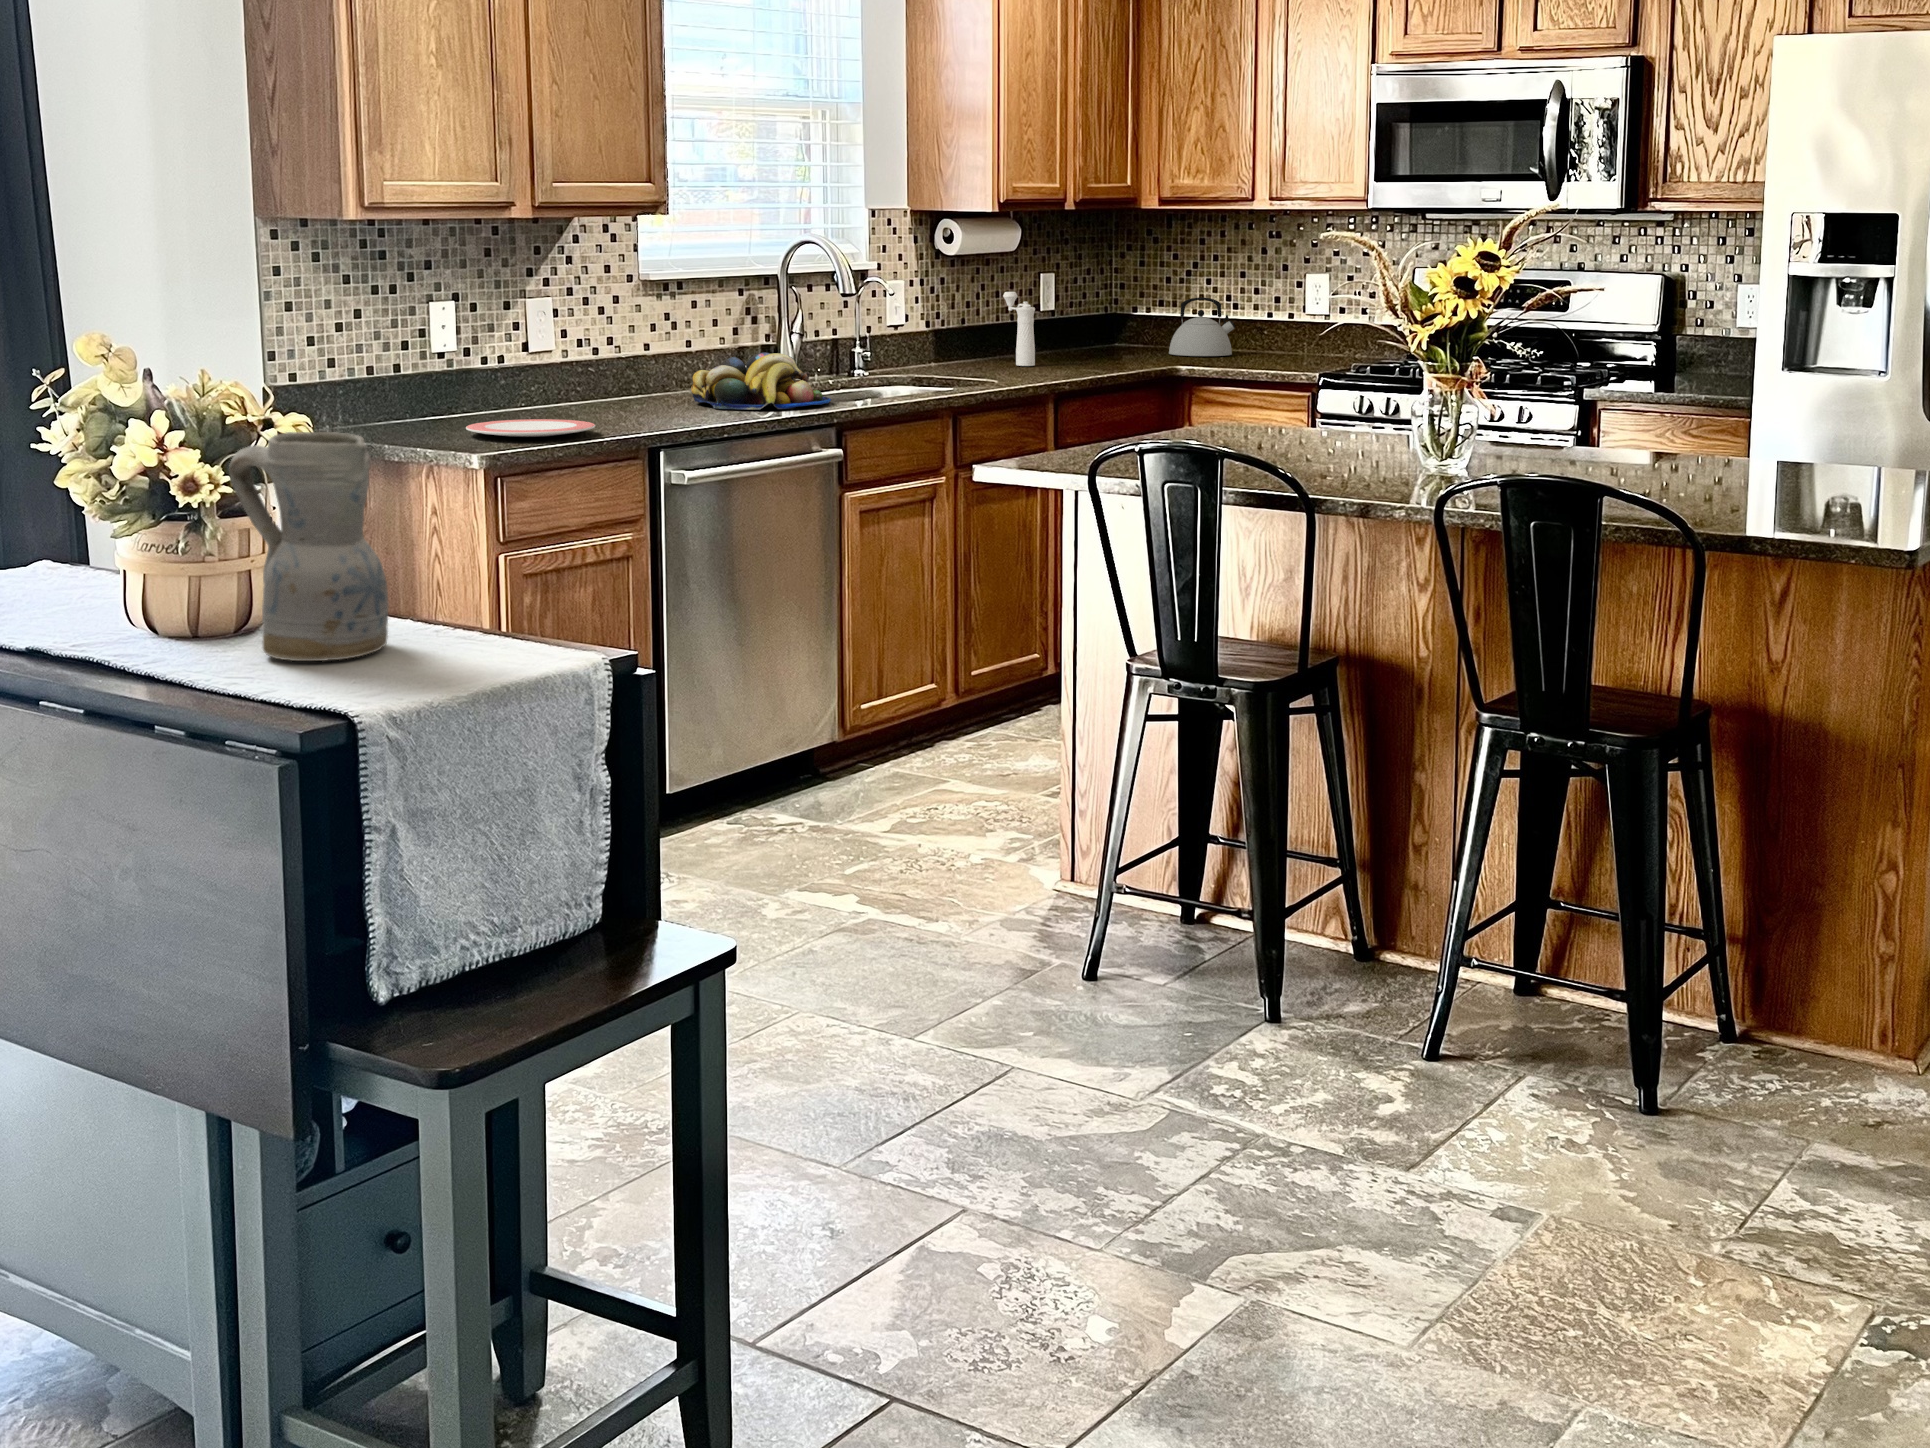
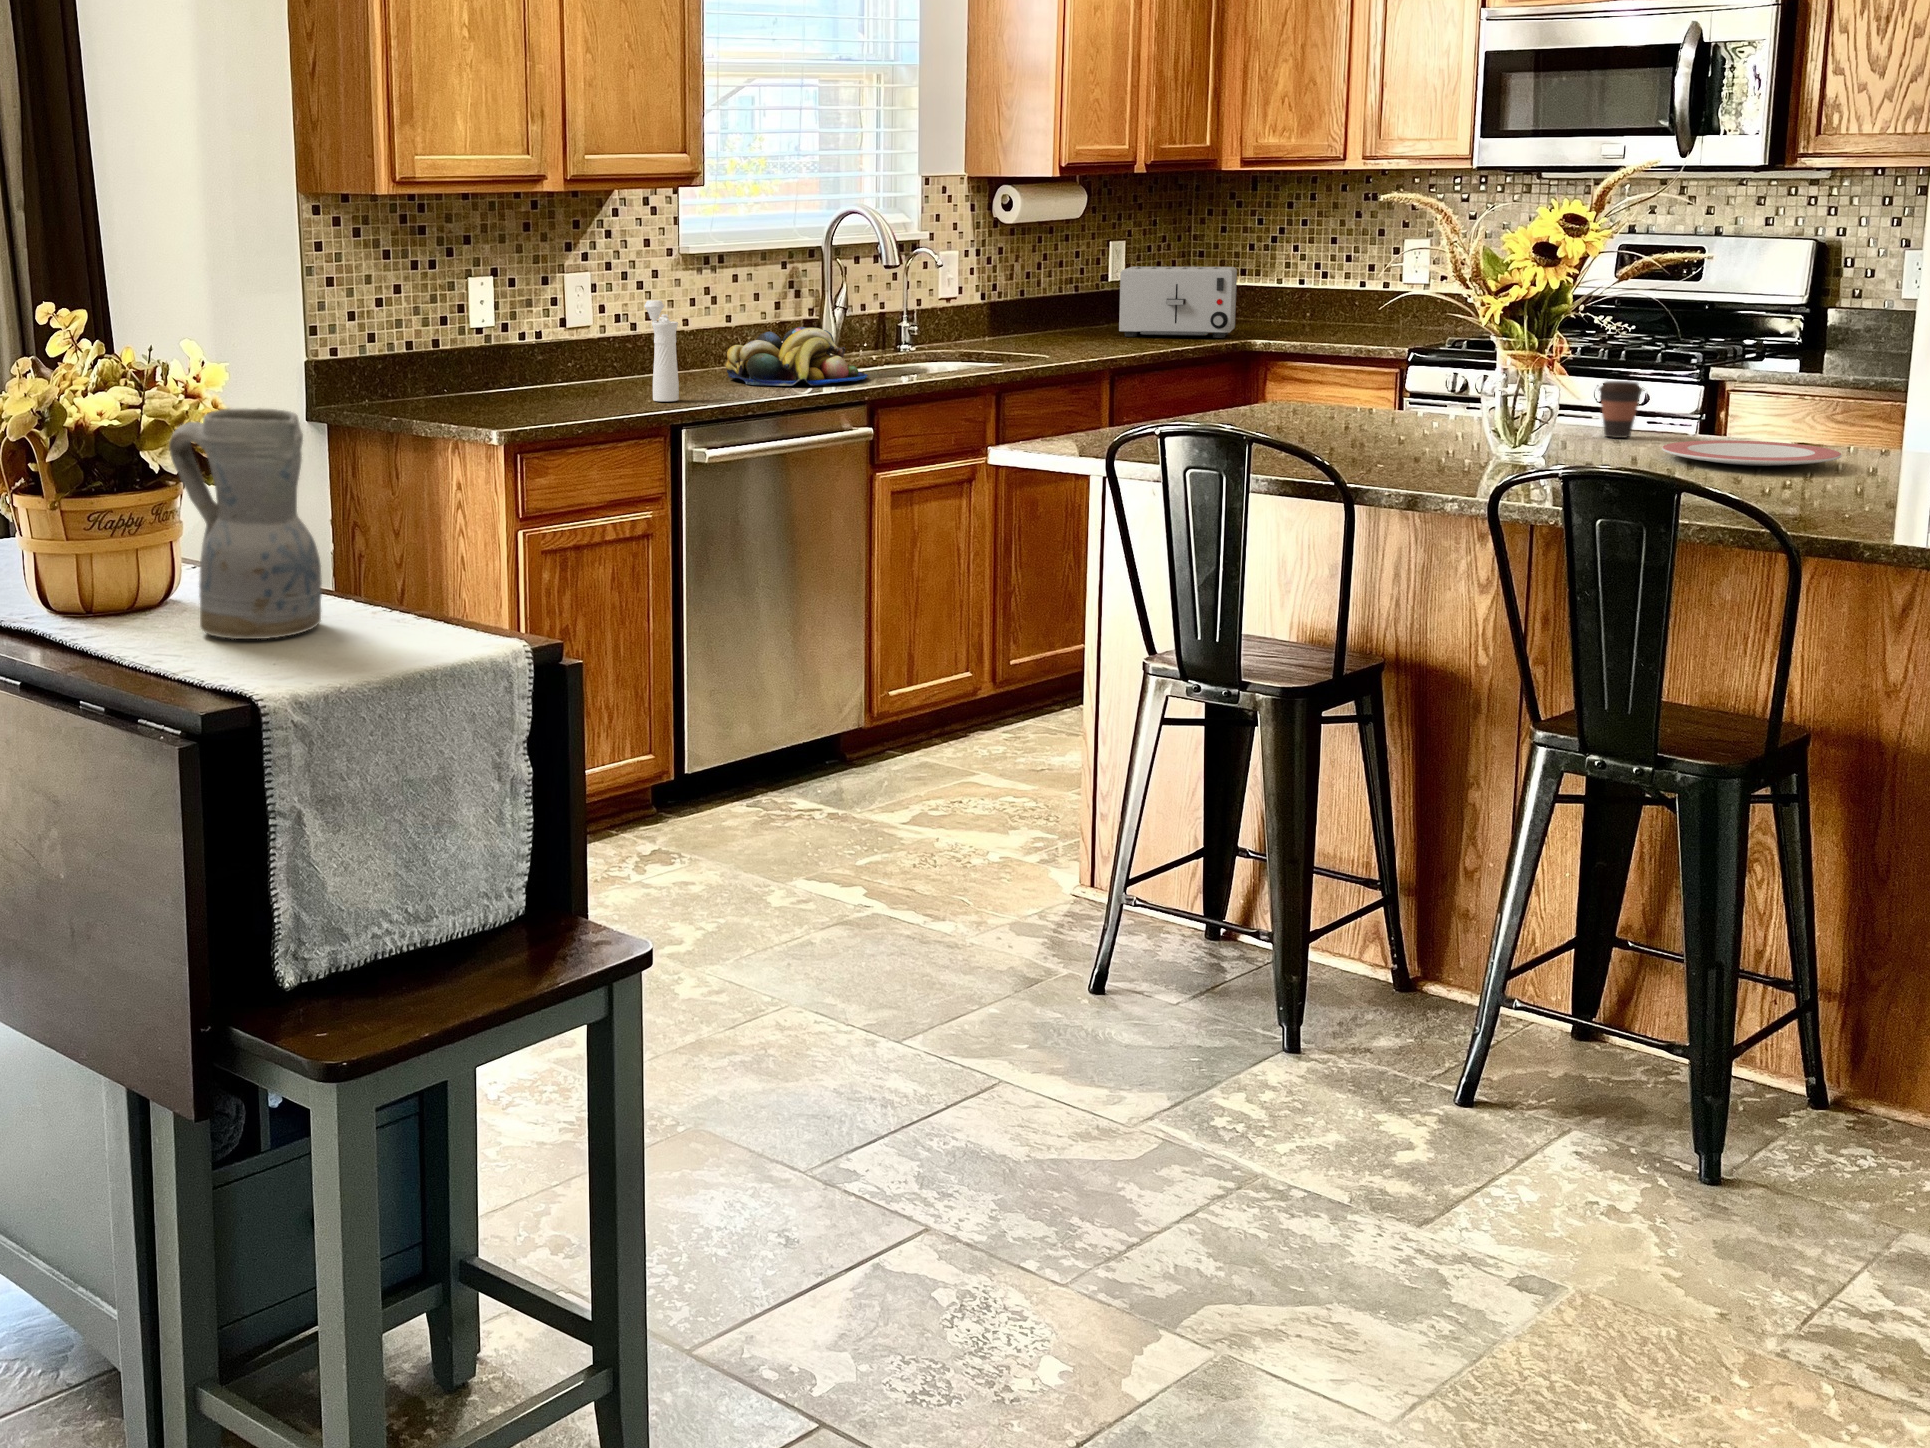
pepper mill: present [1003,292,1035,366] -> present [644,300,679,401]
toaster: none [1056,296,1162,363] -> present [1119,267,1237,338]
kettle: present [1169,297,1235,356] -> none [1245,267,1319,330]
coffee cup: none [1510,401,1548,452] -> present [1599,381,1642,438]
plate: present [466,419,595,437] -> present [1662,440,1842,466]

